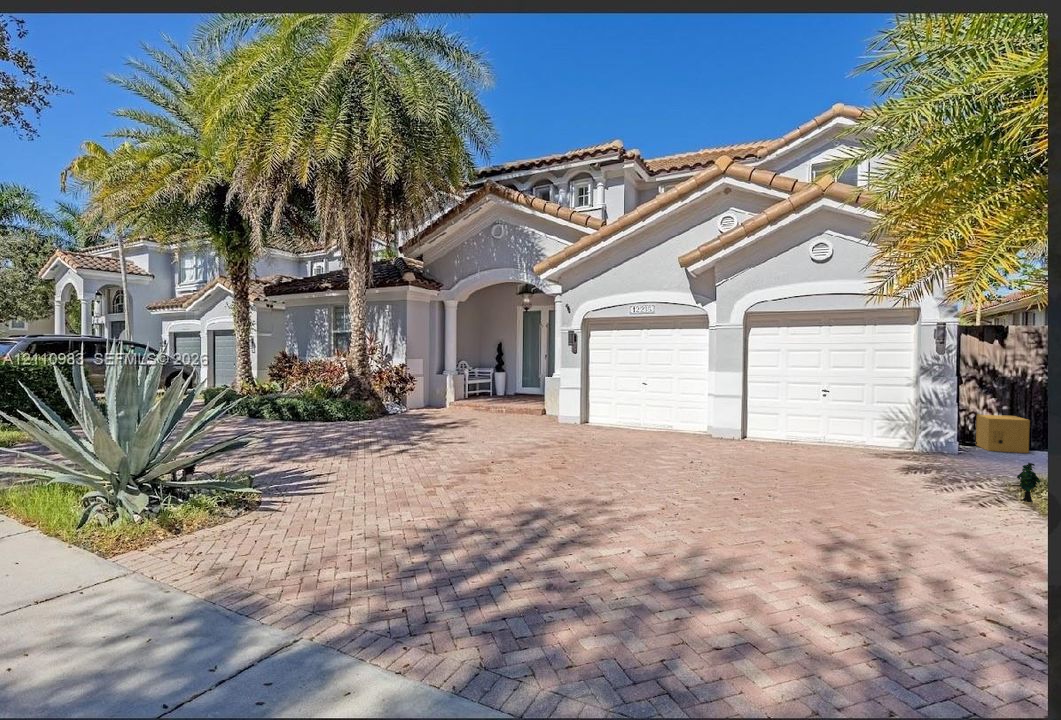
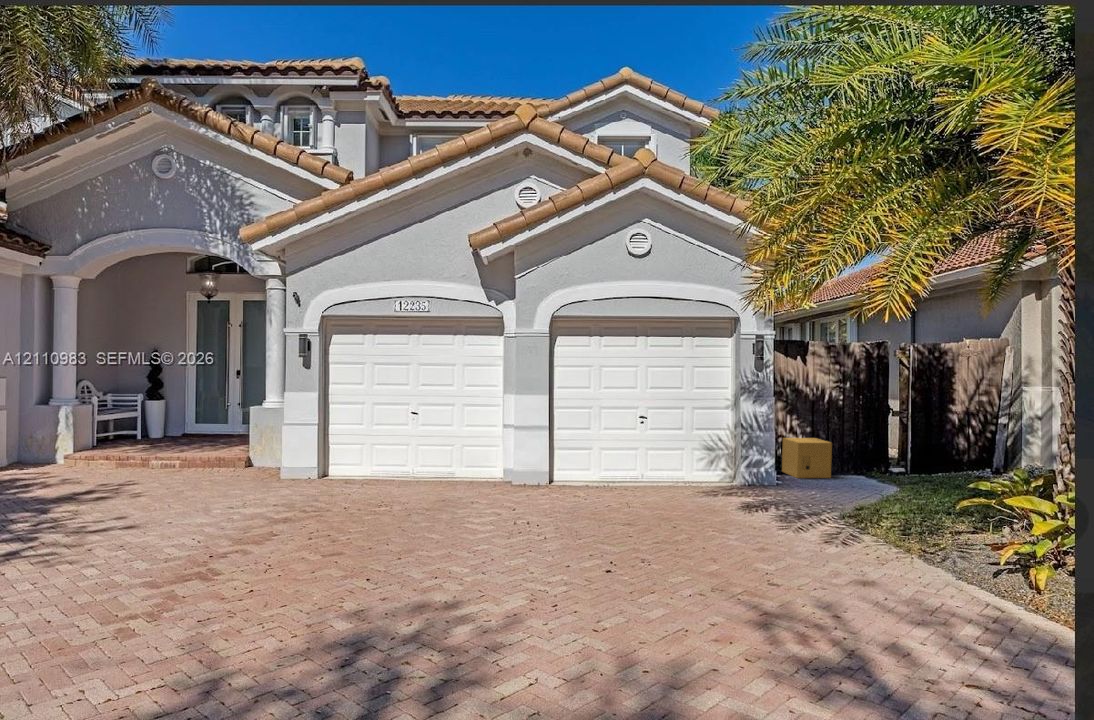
decorative plant: present [1017,463,1041,502] -> none [865,498,889,541]

